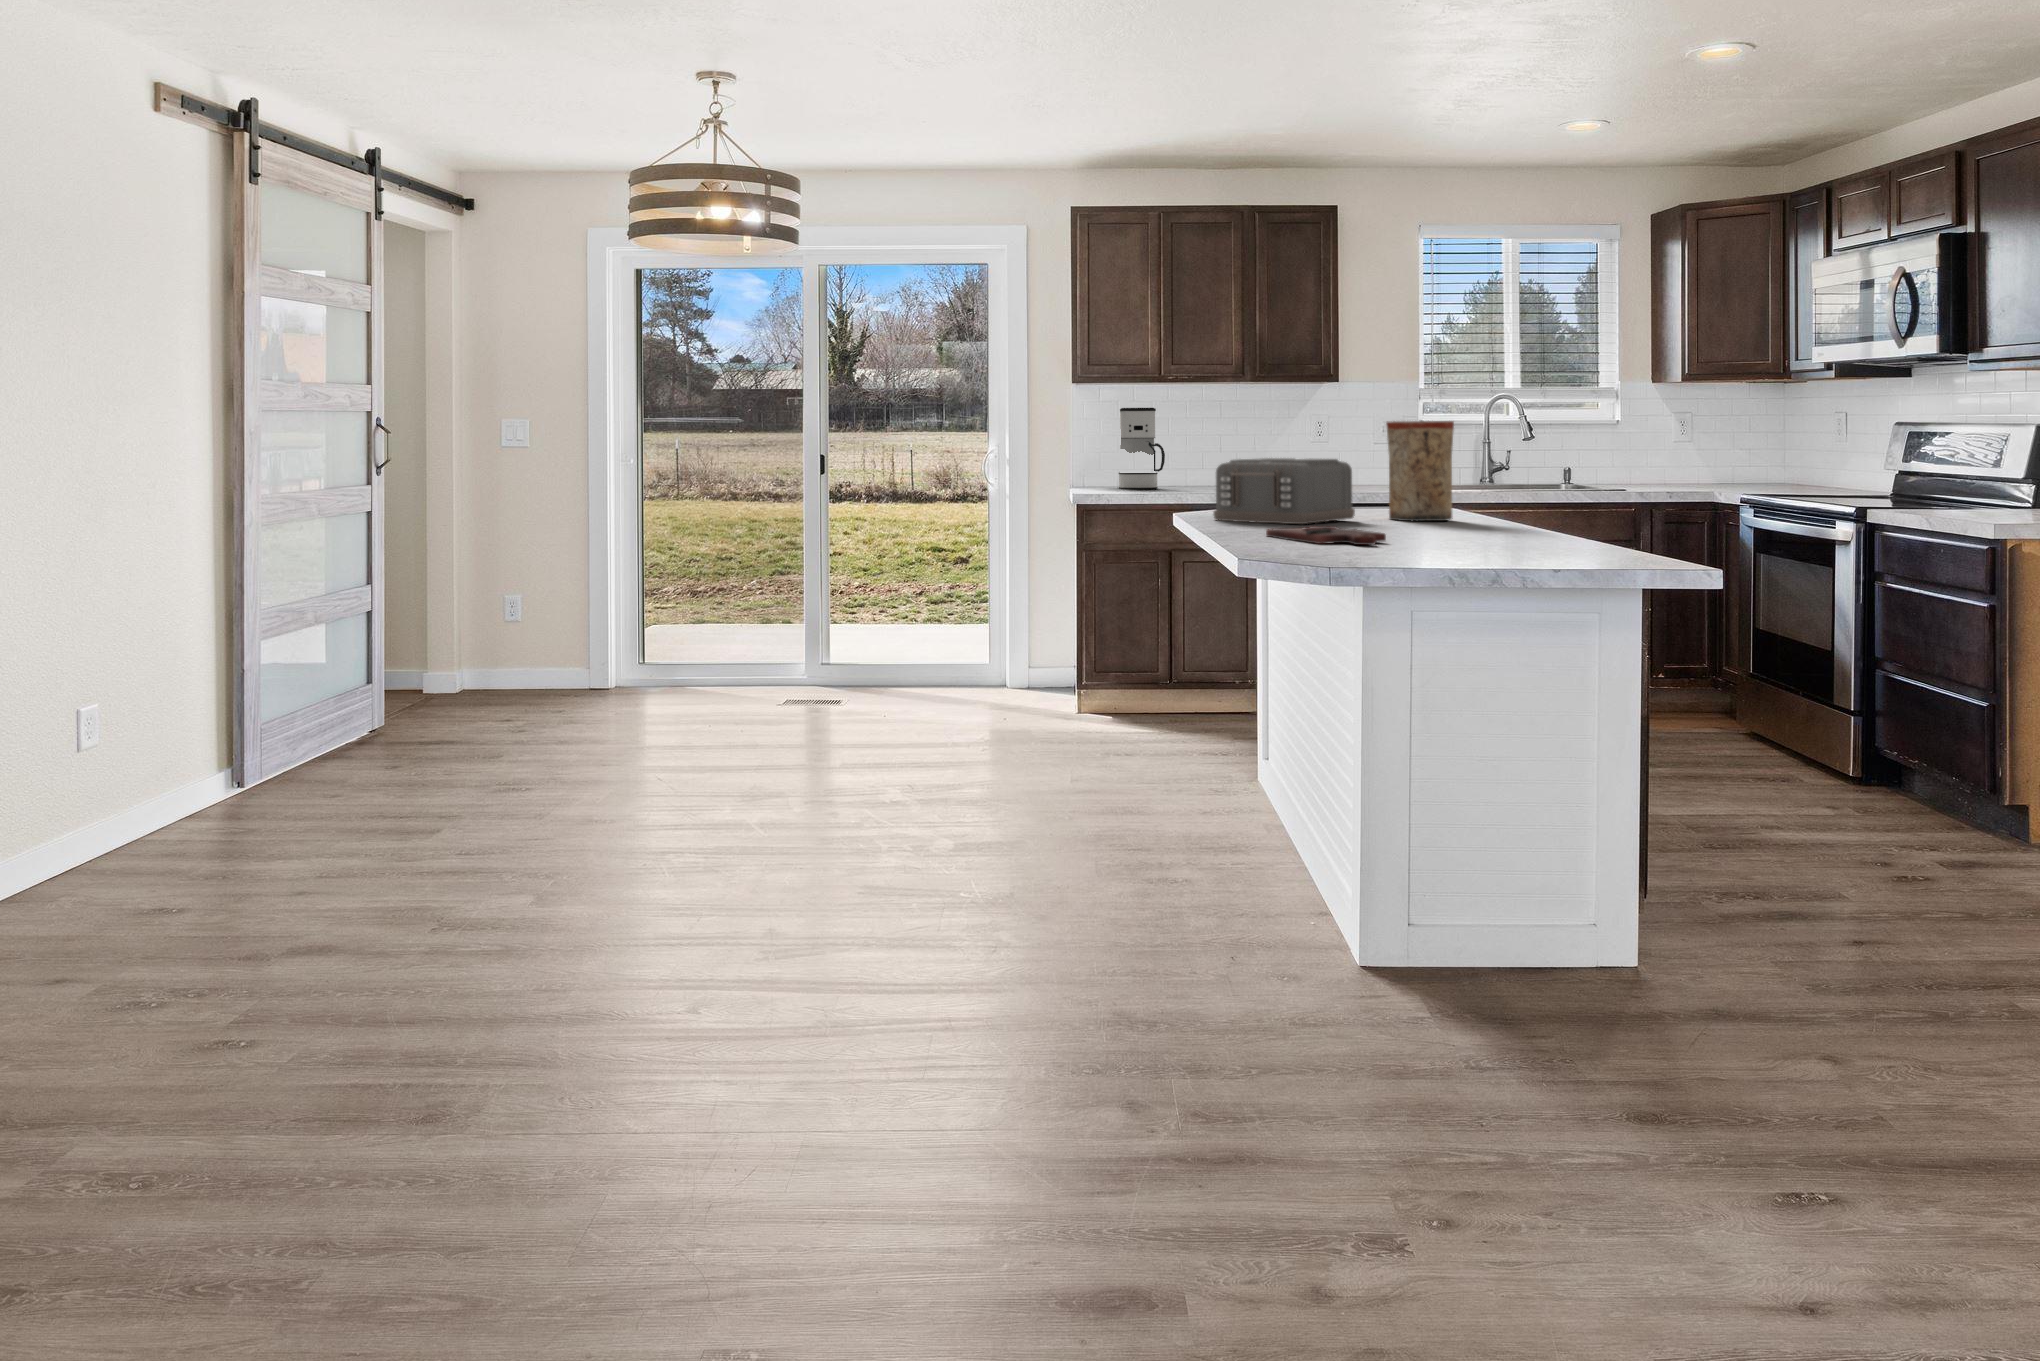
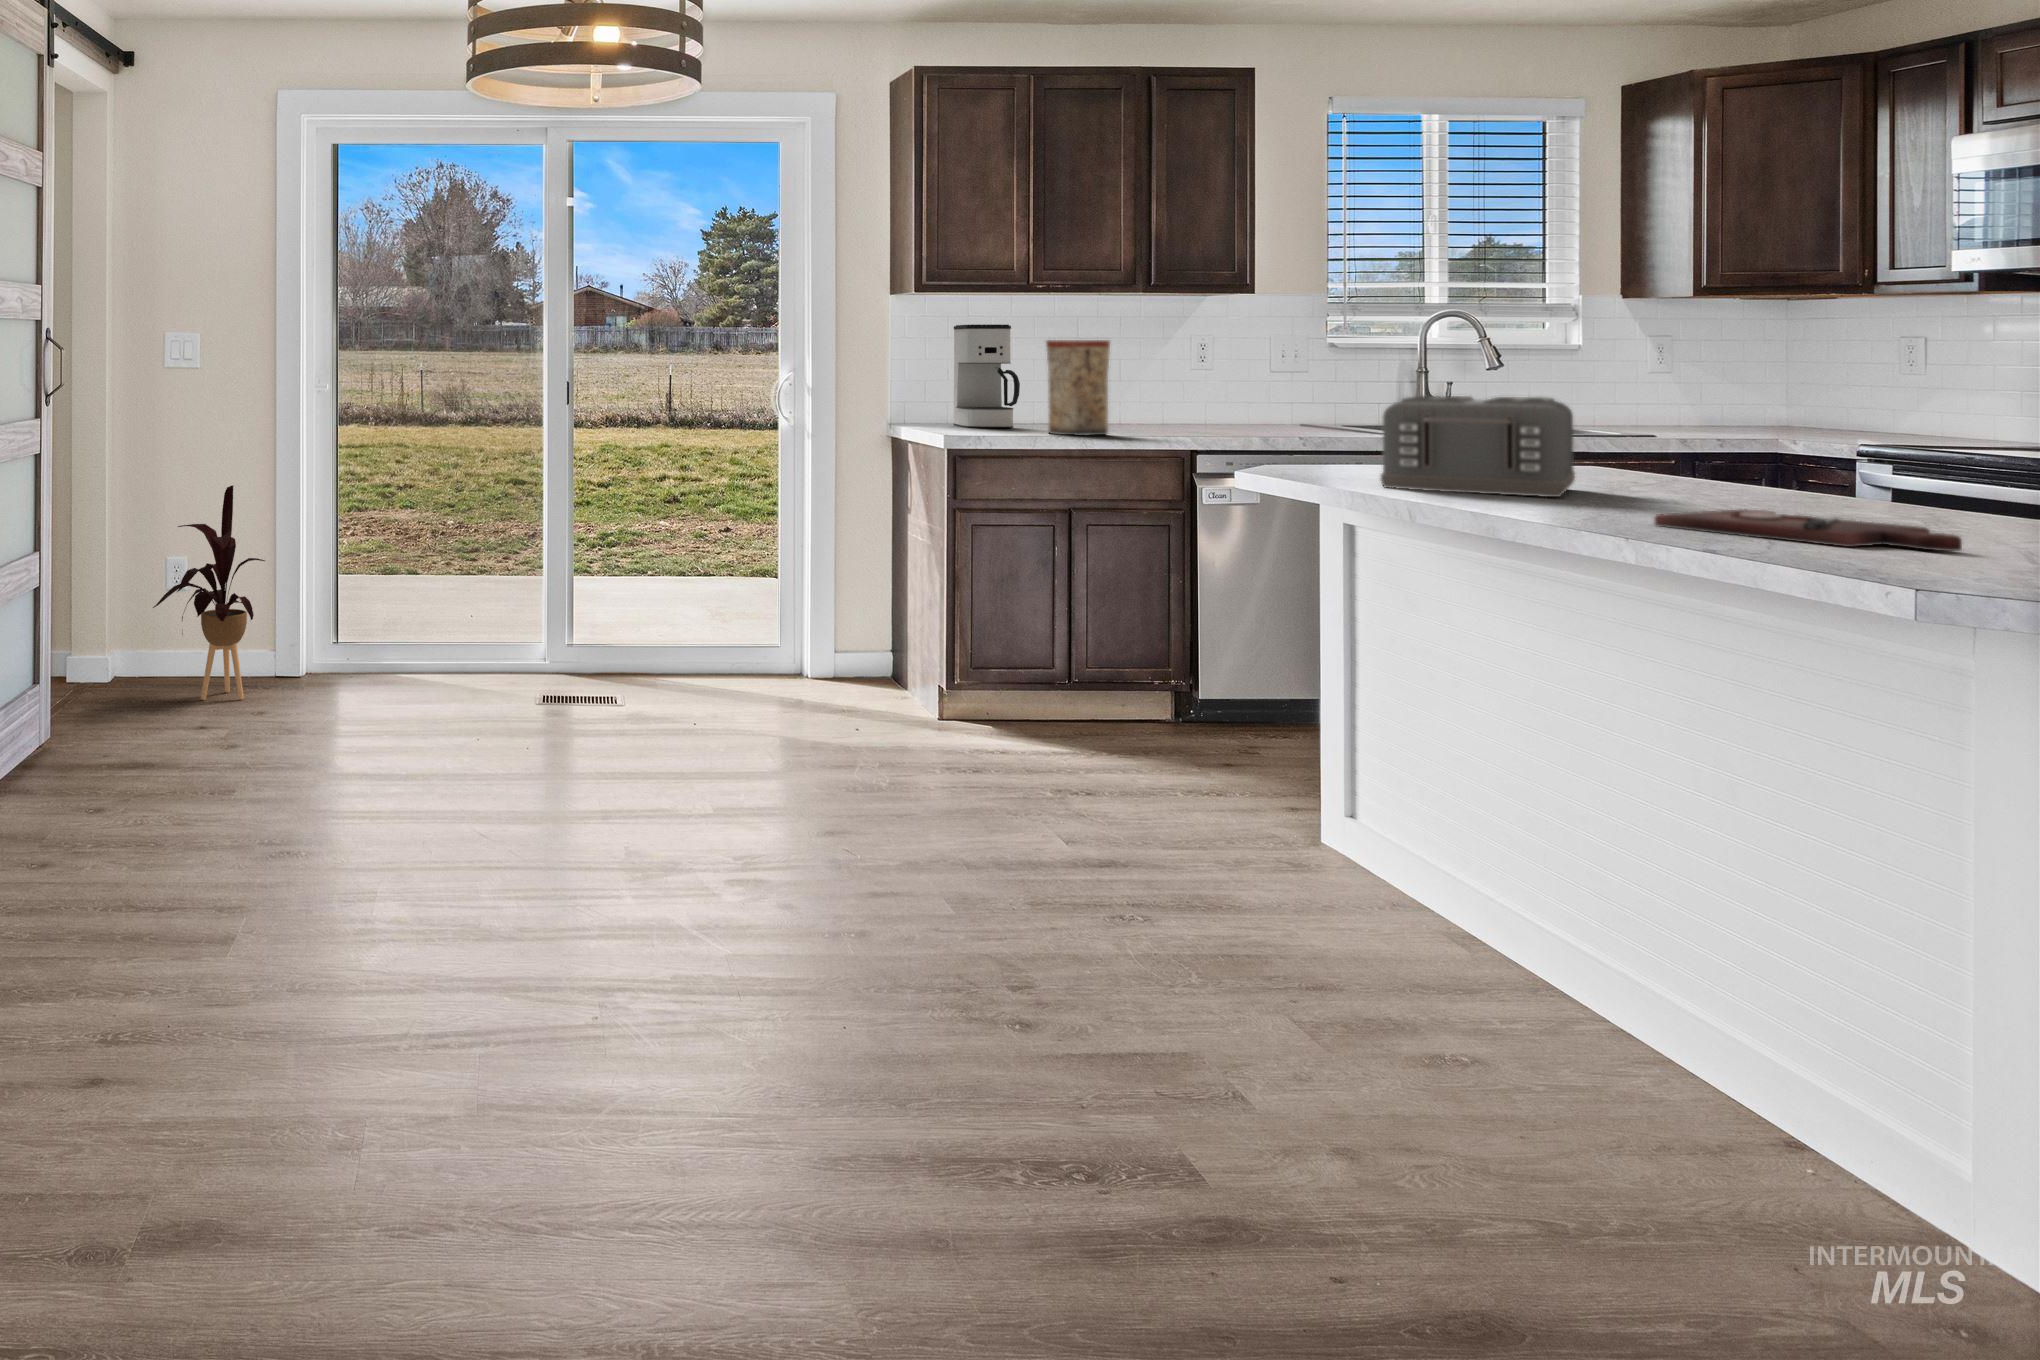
vase: present [1386,421,1454,521] -> present [1046,340,1110,435]
house plant: none [477,537,569,704] -> present [153,486,265,700]

